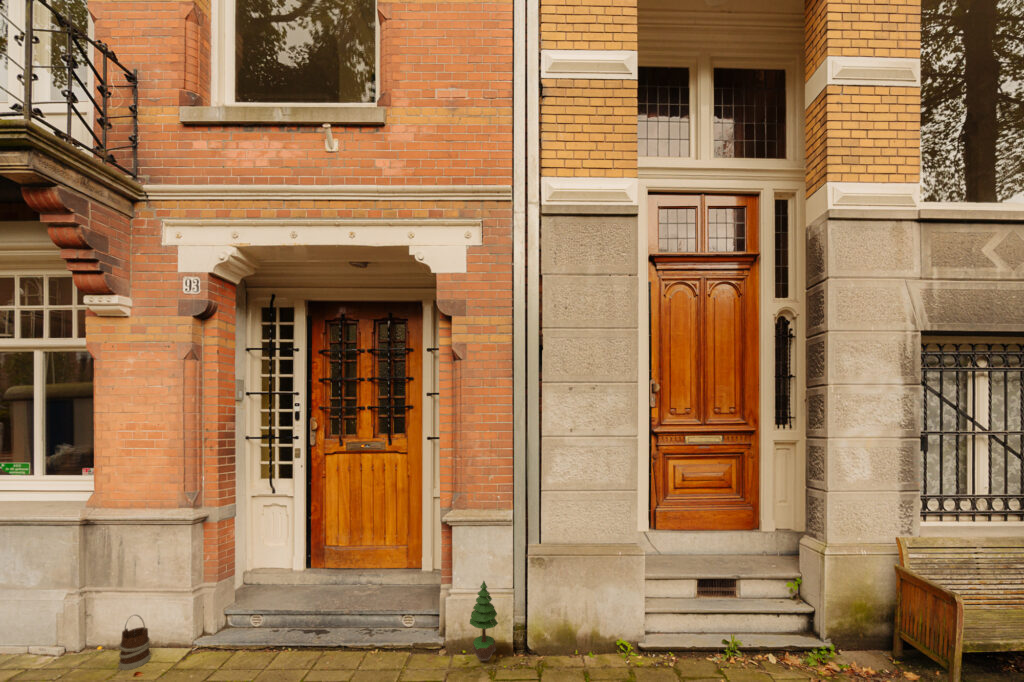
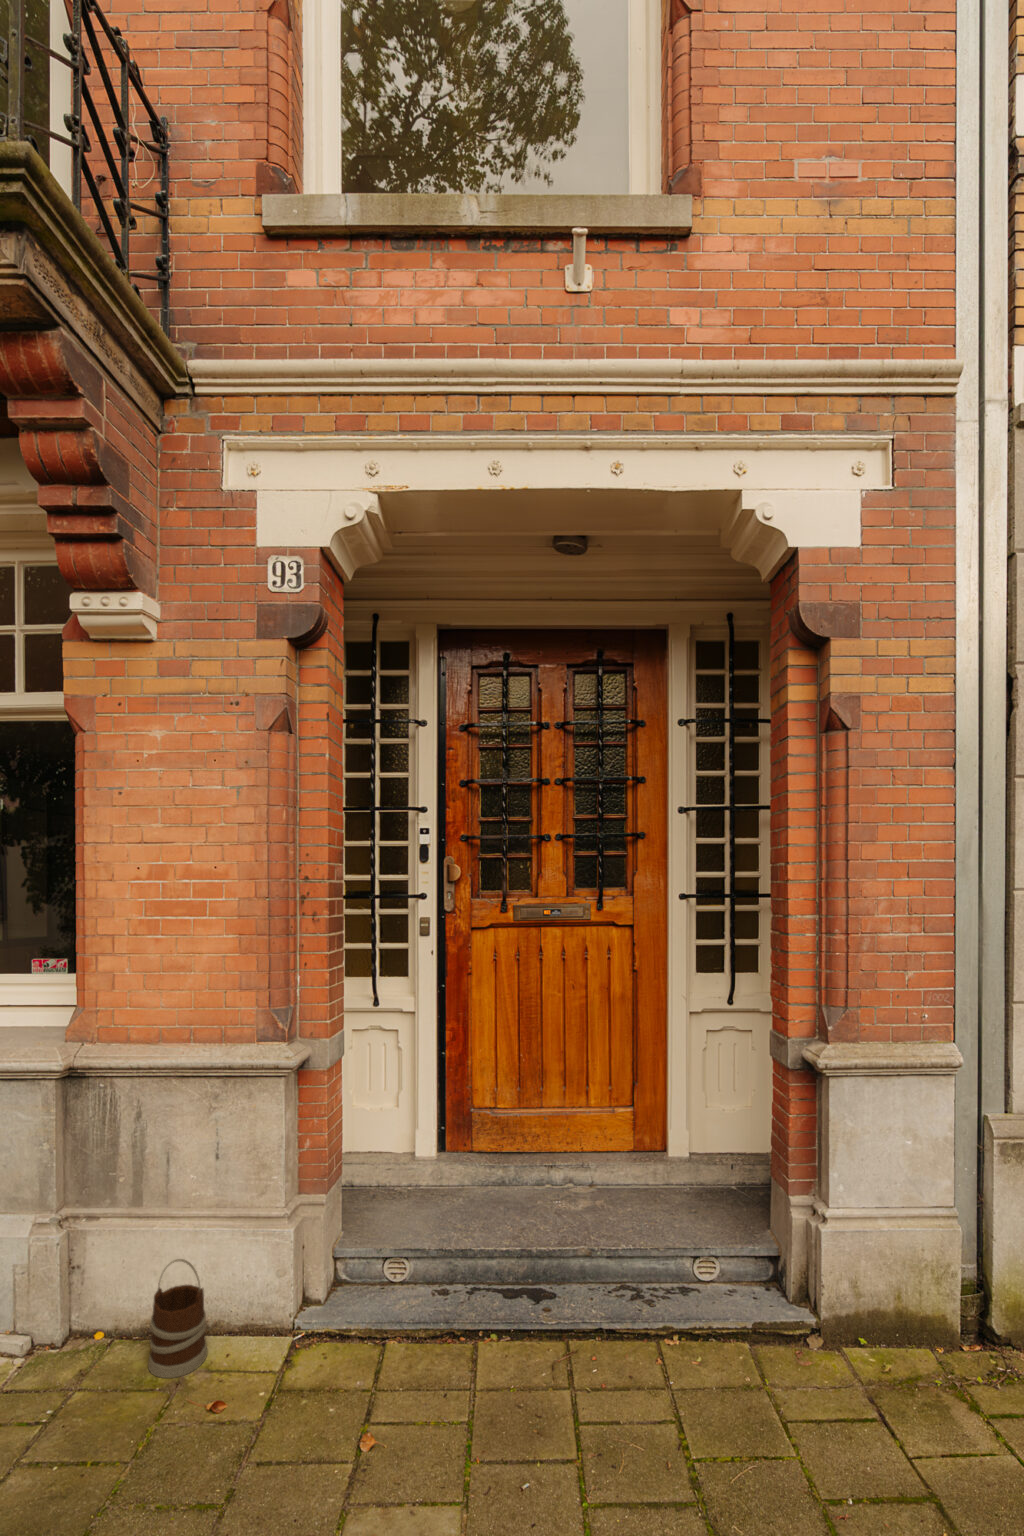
potted tree: present [470,581,498,661] -> none [887,1193,954,1364]

